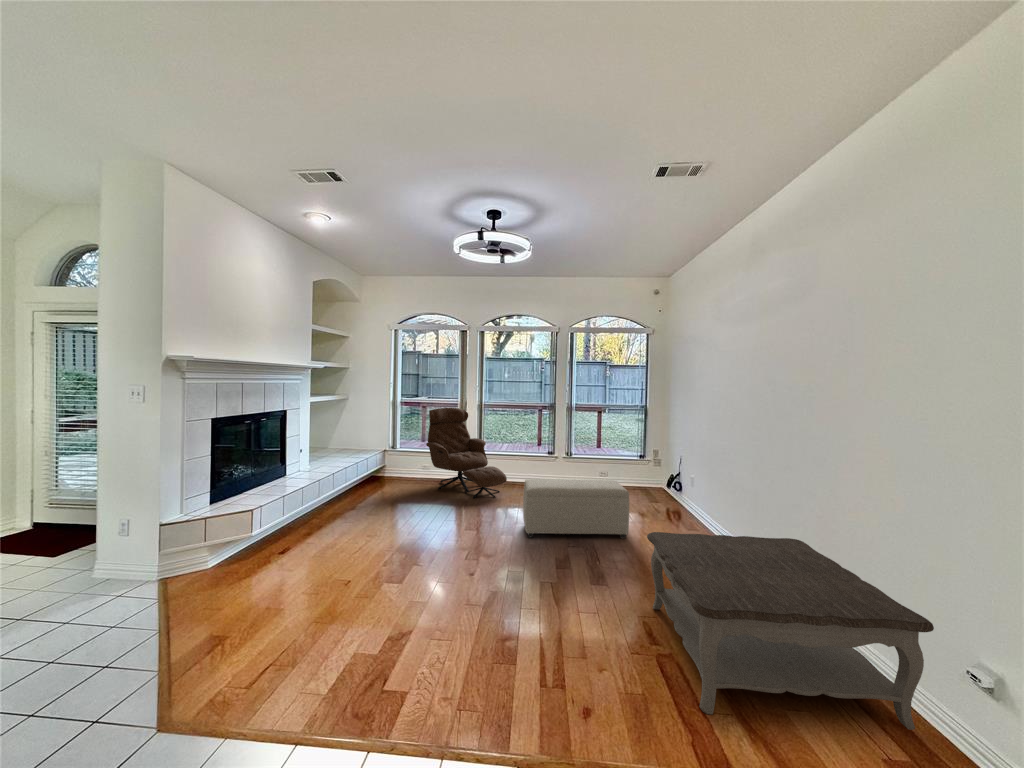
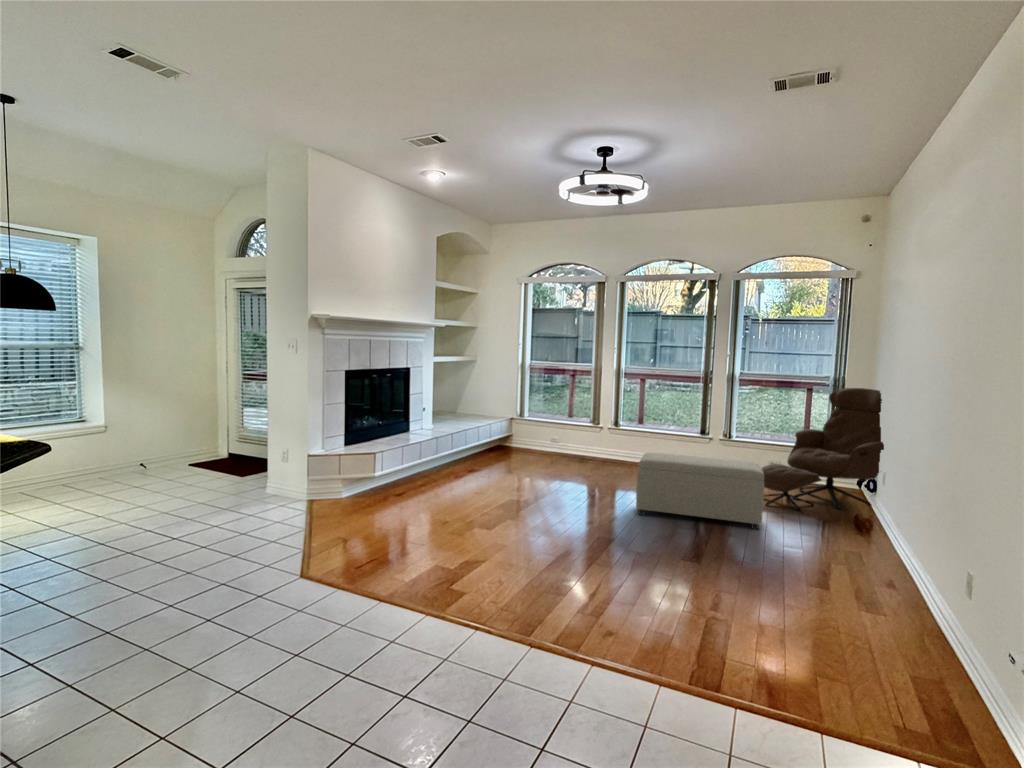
lounge chair: present [426,408,507,498] -> present [762,388,884,510]
coffee table: present [647,532,934,730] -> none [717,505,991,718]

